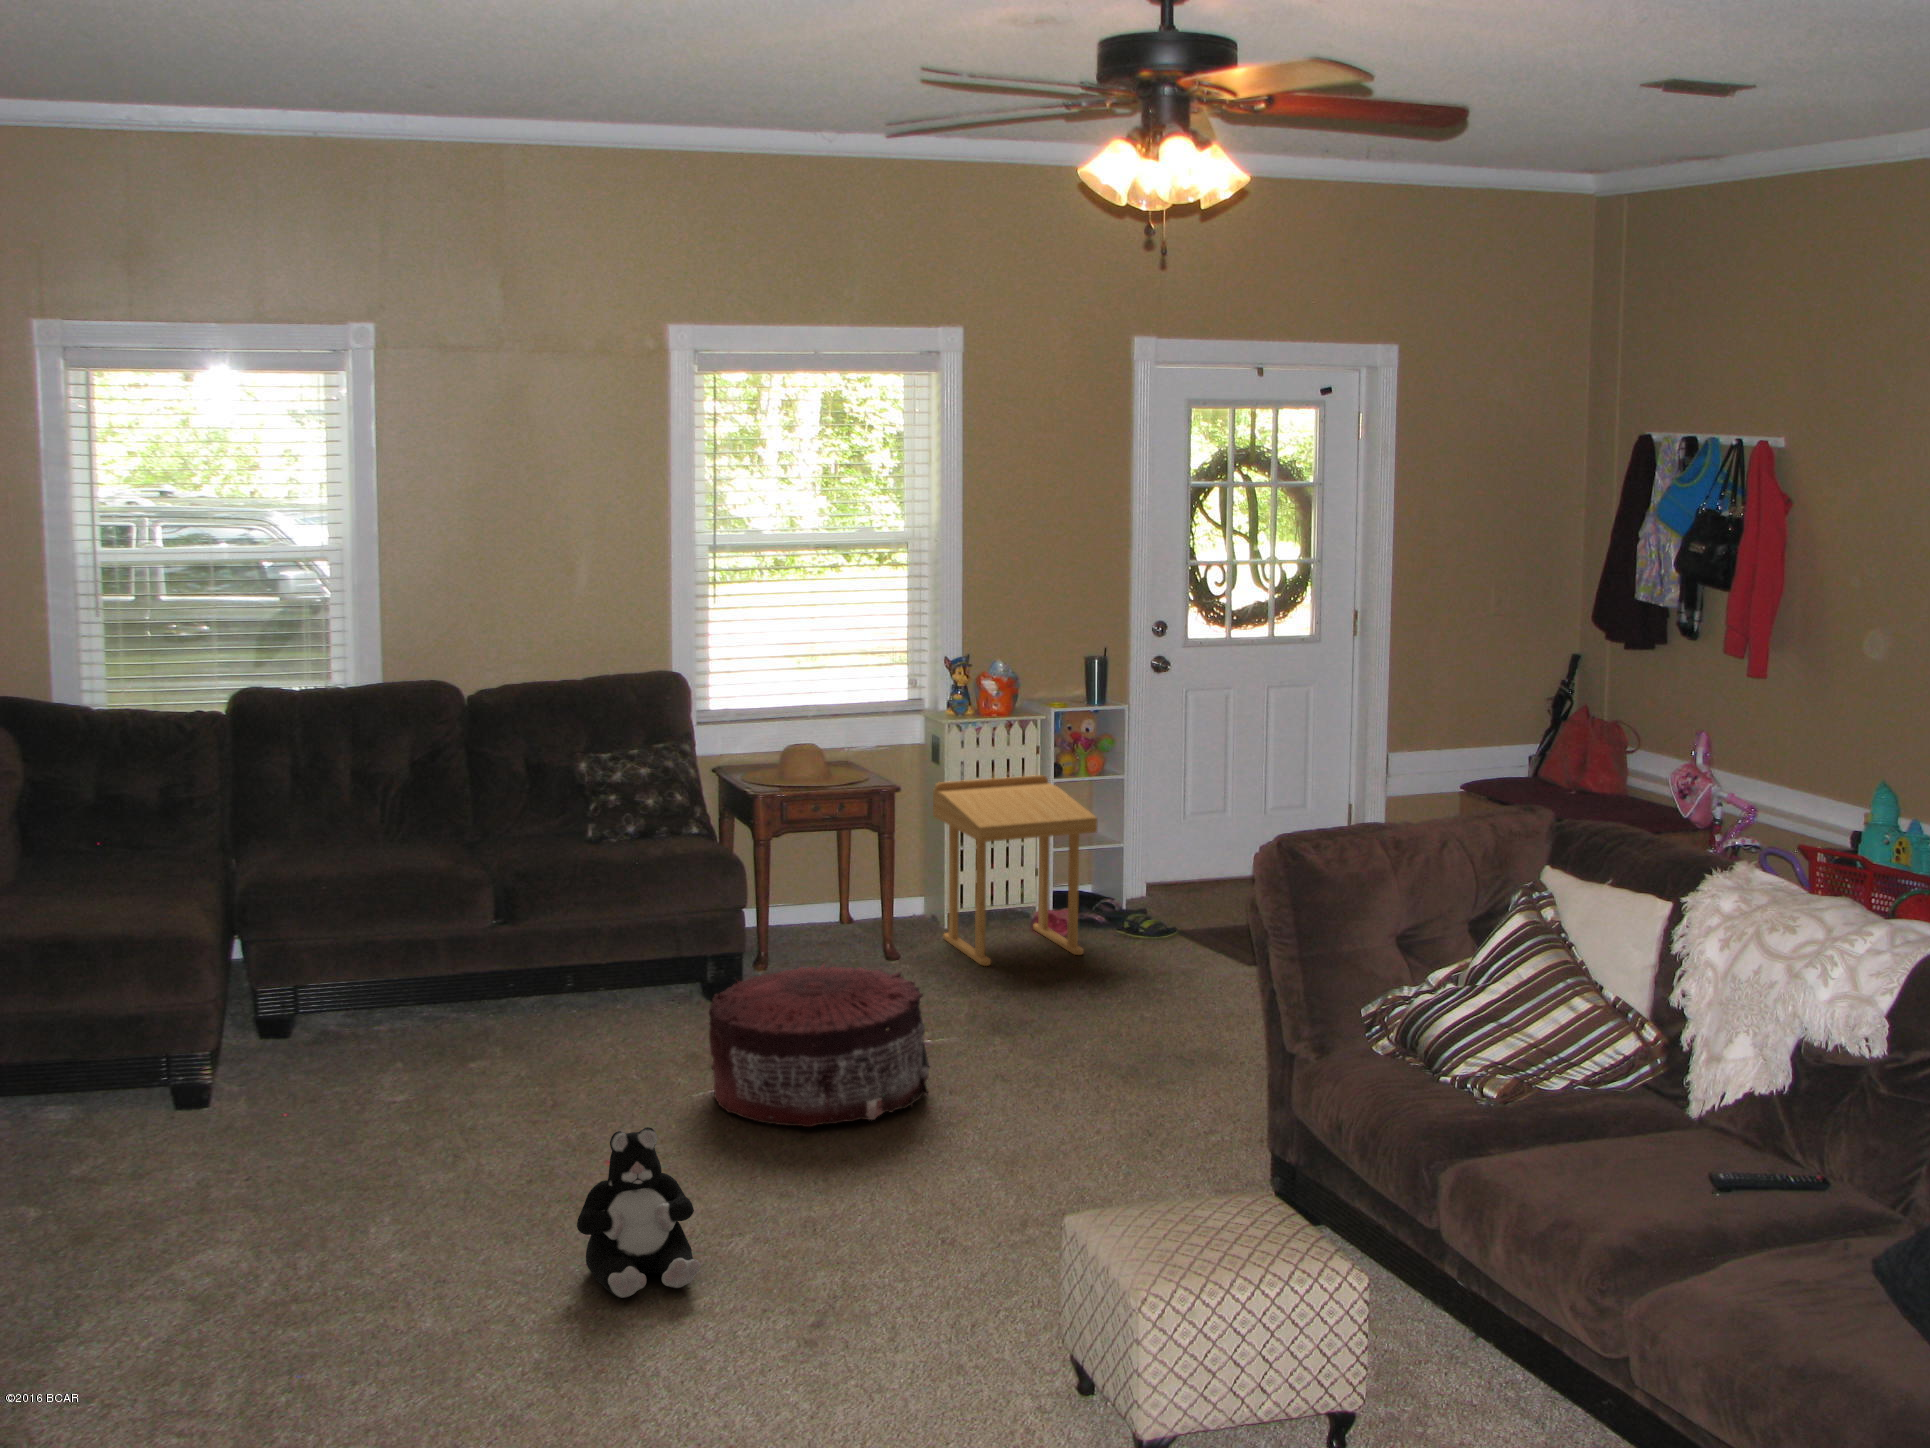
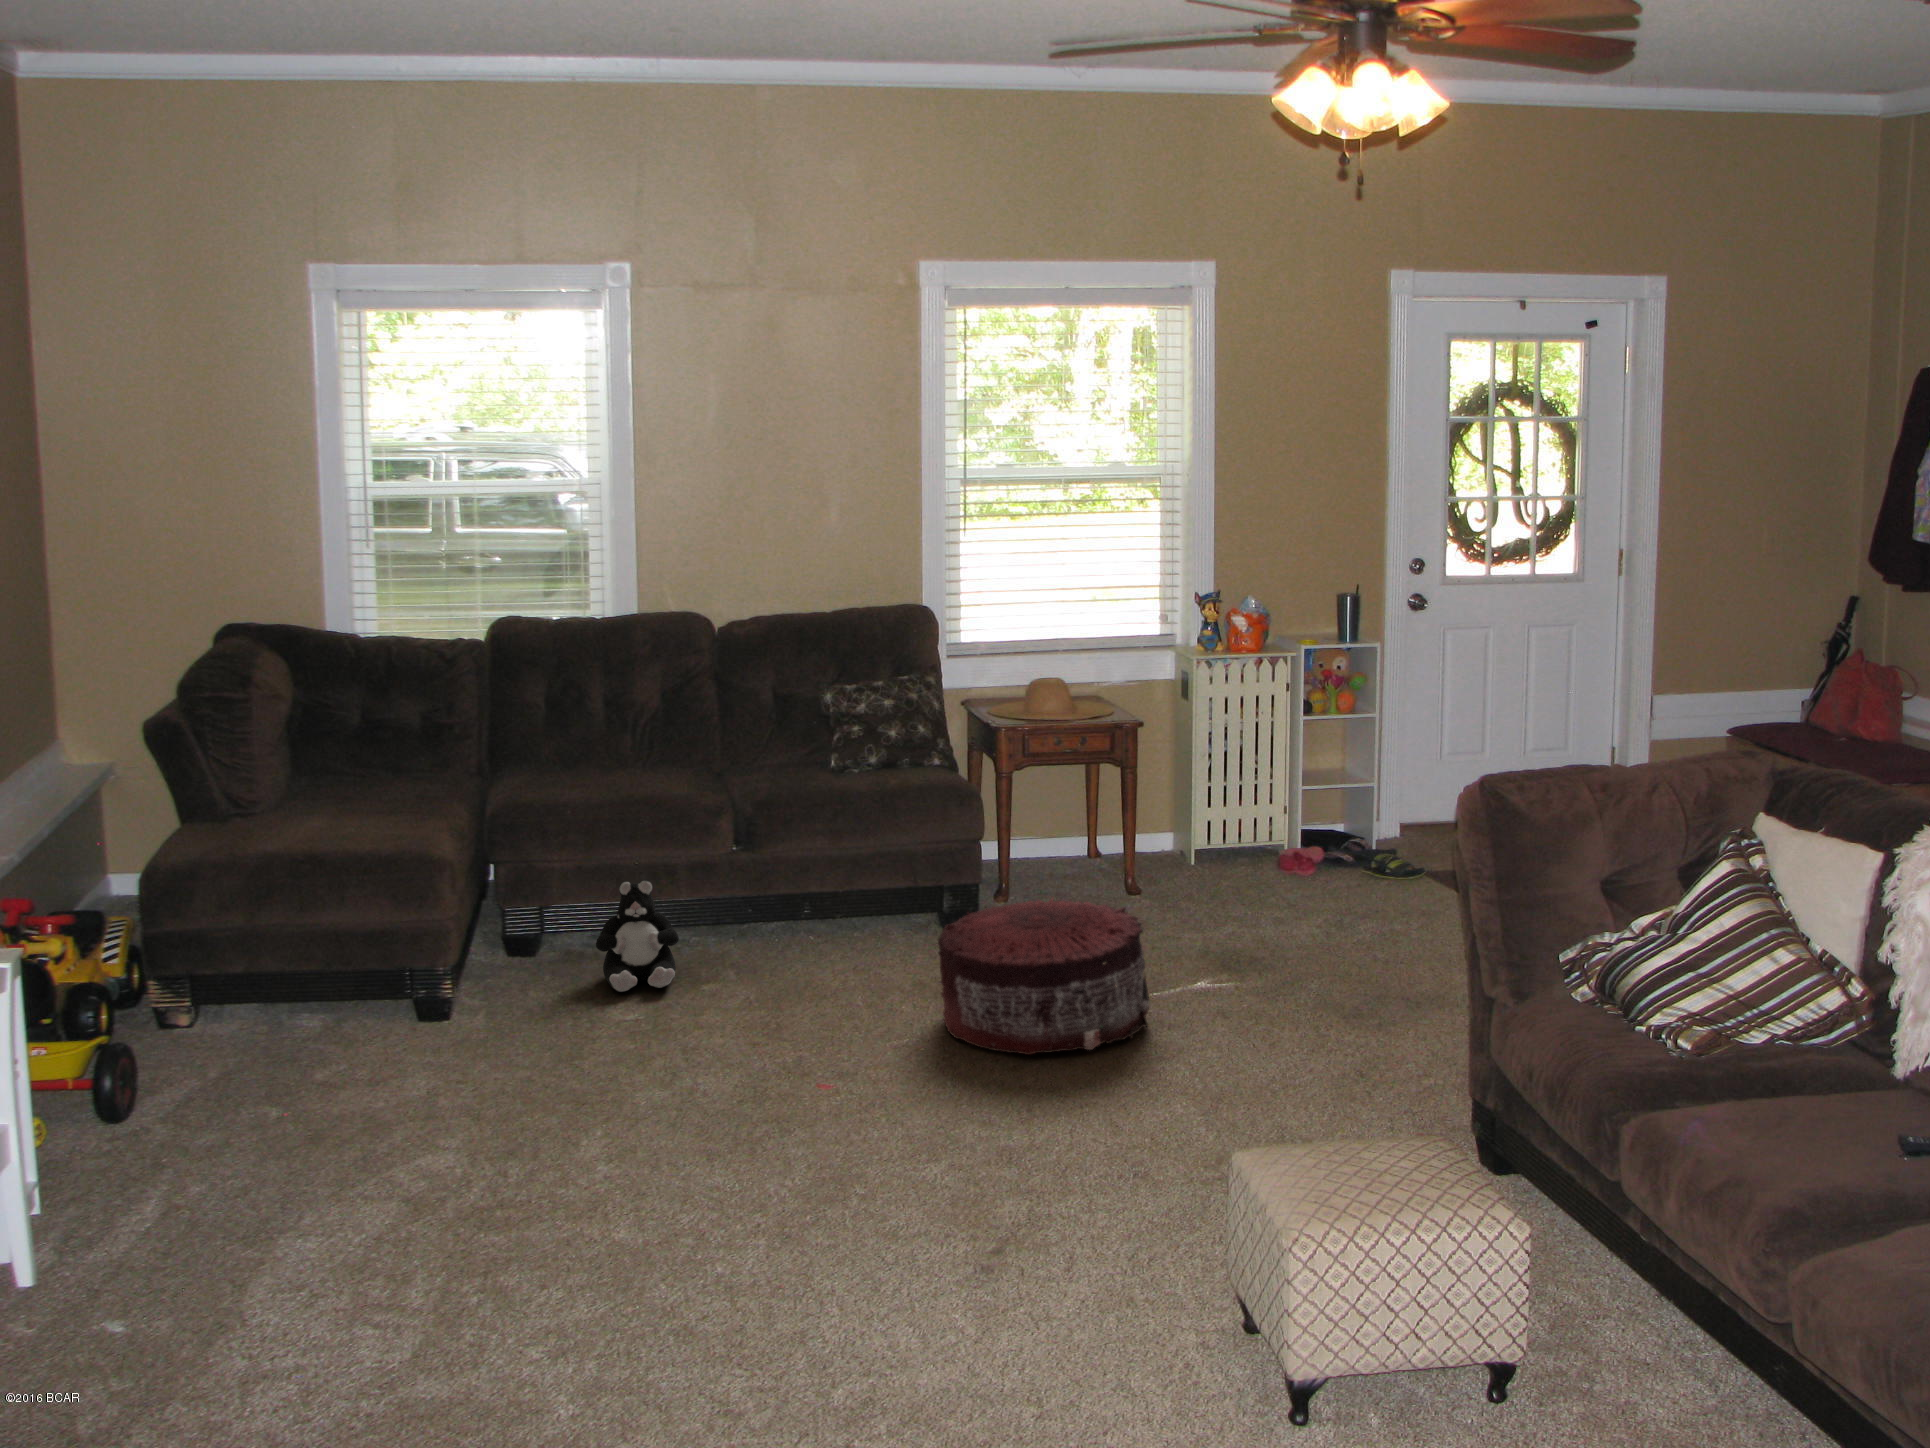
side table: present [933,775,1097,966] -> none [1178,713,1339,901]
plush toy: present [577,1127,701,1298] -> present [596,880,679,992]

